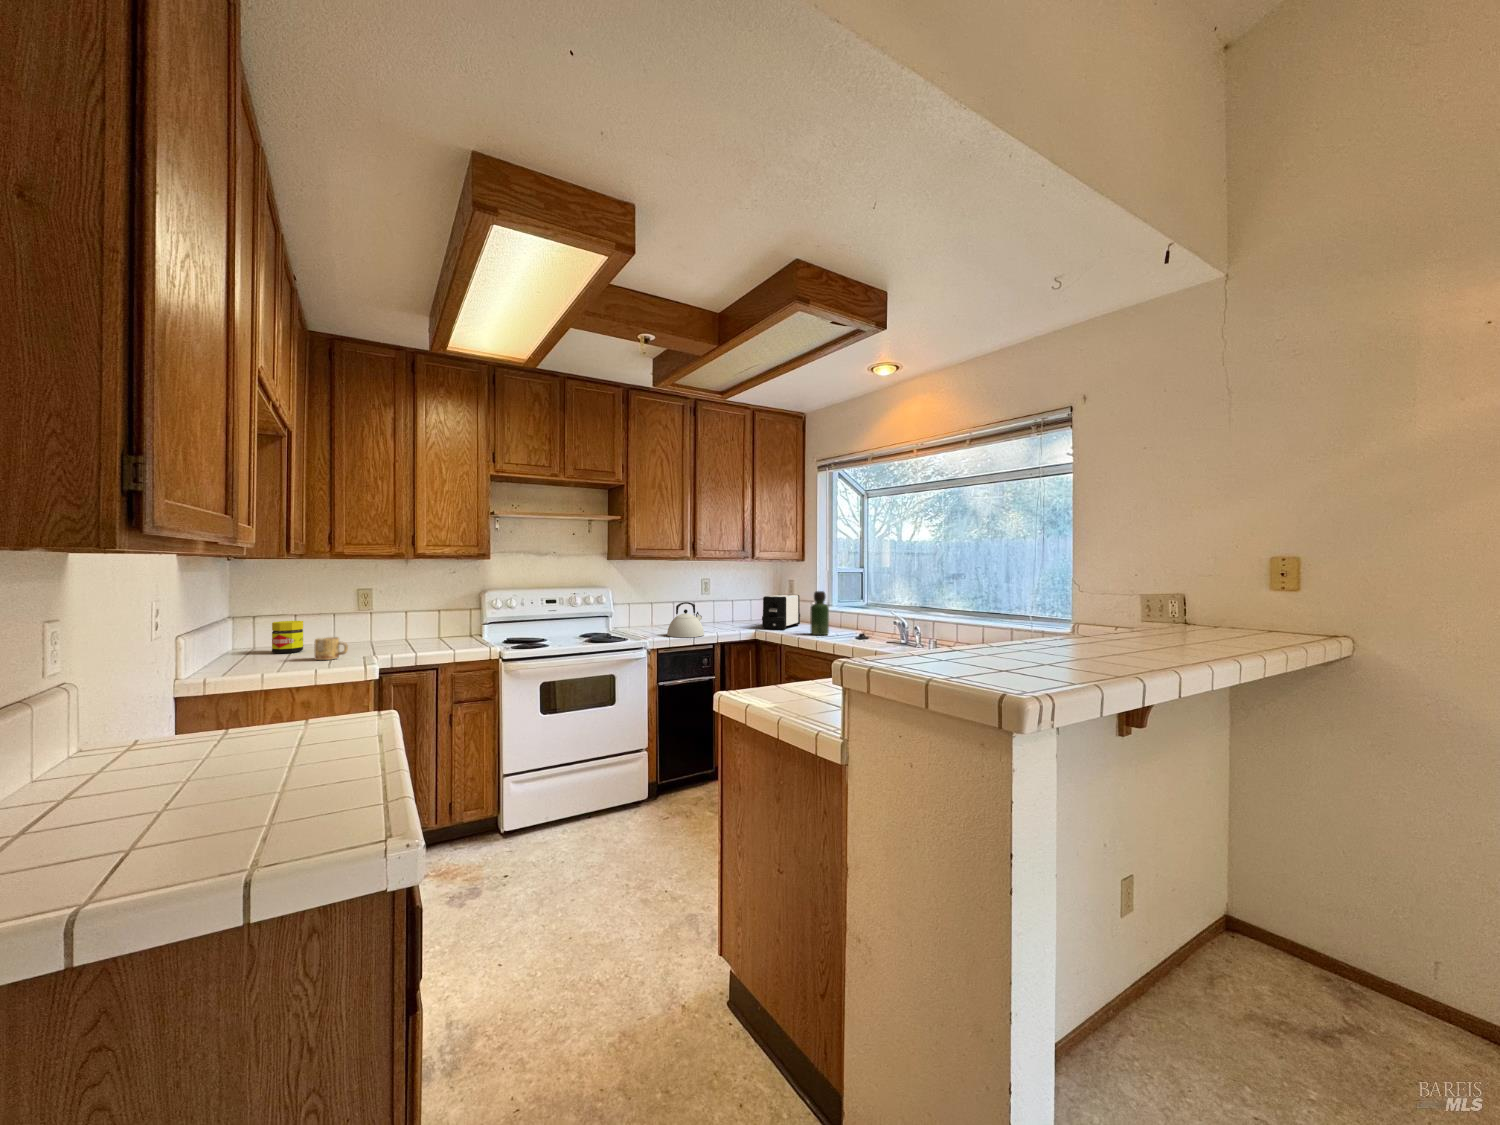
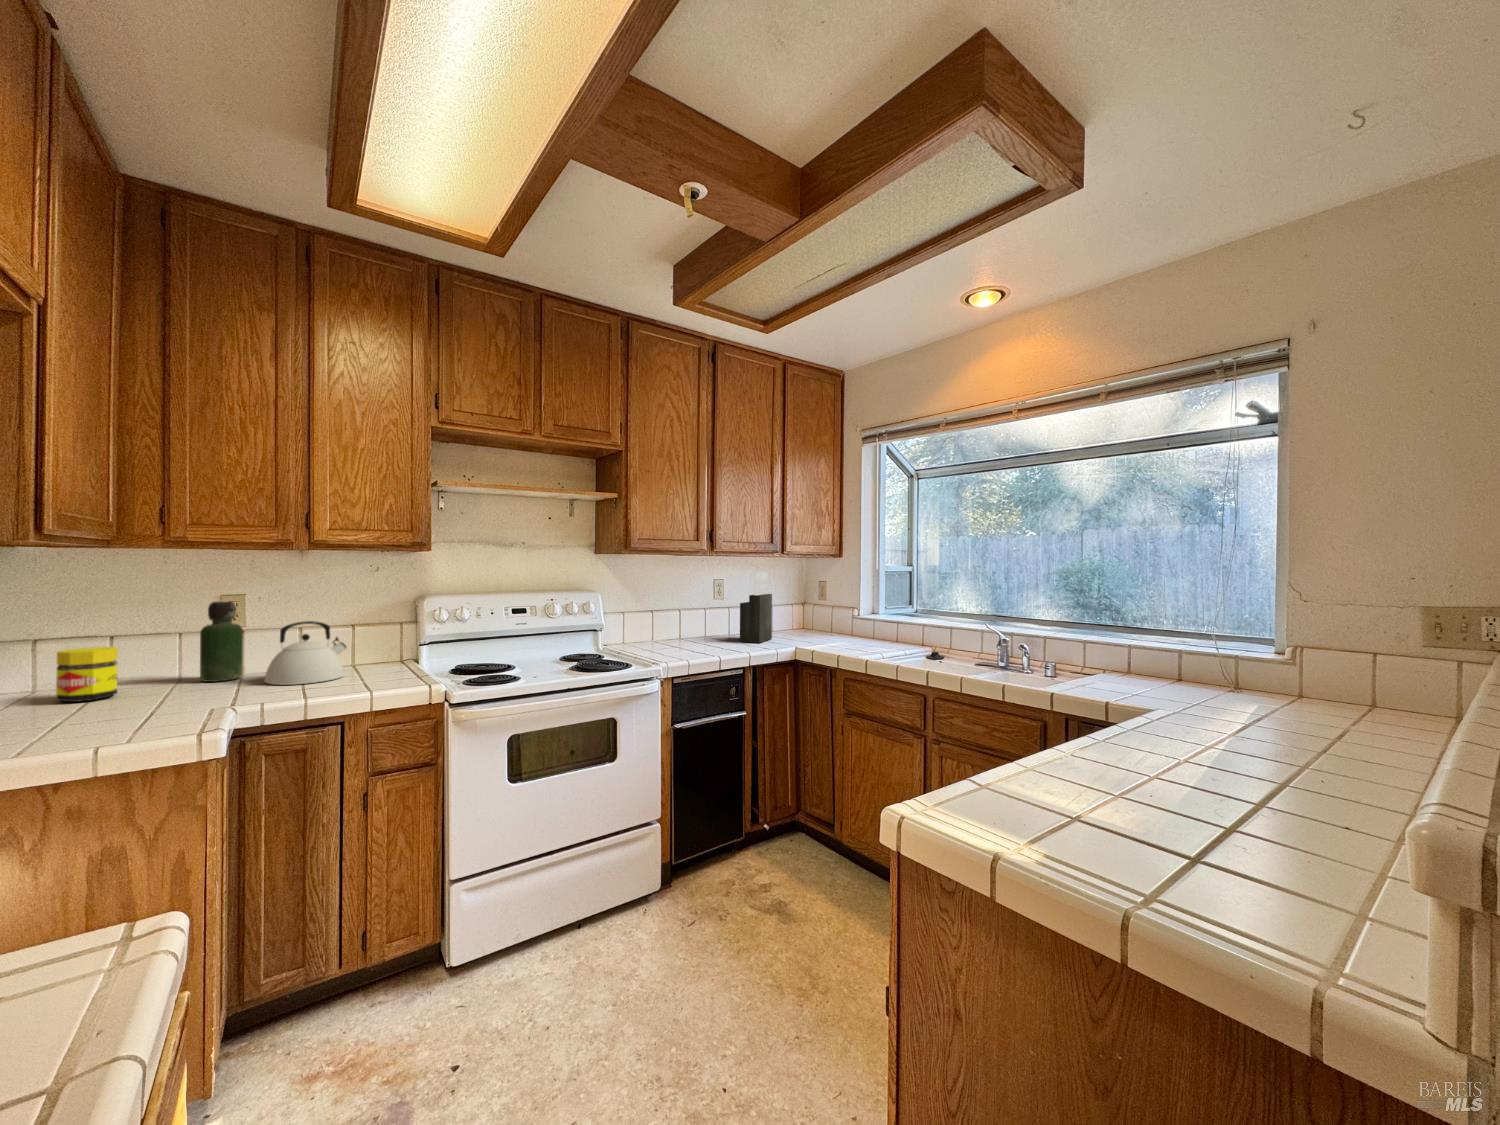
knife block: none [720,572,747,627] -> present [740,571,772,643]
bottle: present [811,591,829,635] -> present [200,601,243,682]
toaster: present [762,594,800,630] -> none [798,600,840,646]
kettle: present [667,602,704,637] -> present [265,621,346,685]
mug: present [314,637,348,660] -> none [123,677,185,718]

